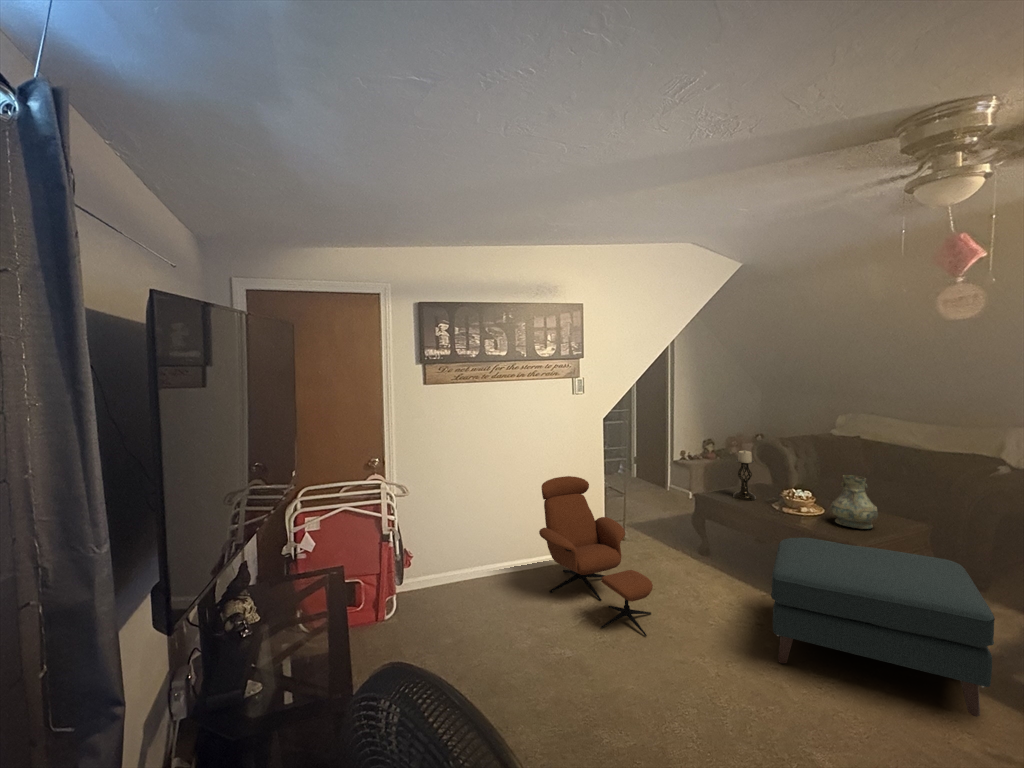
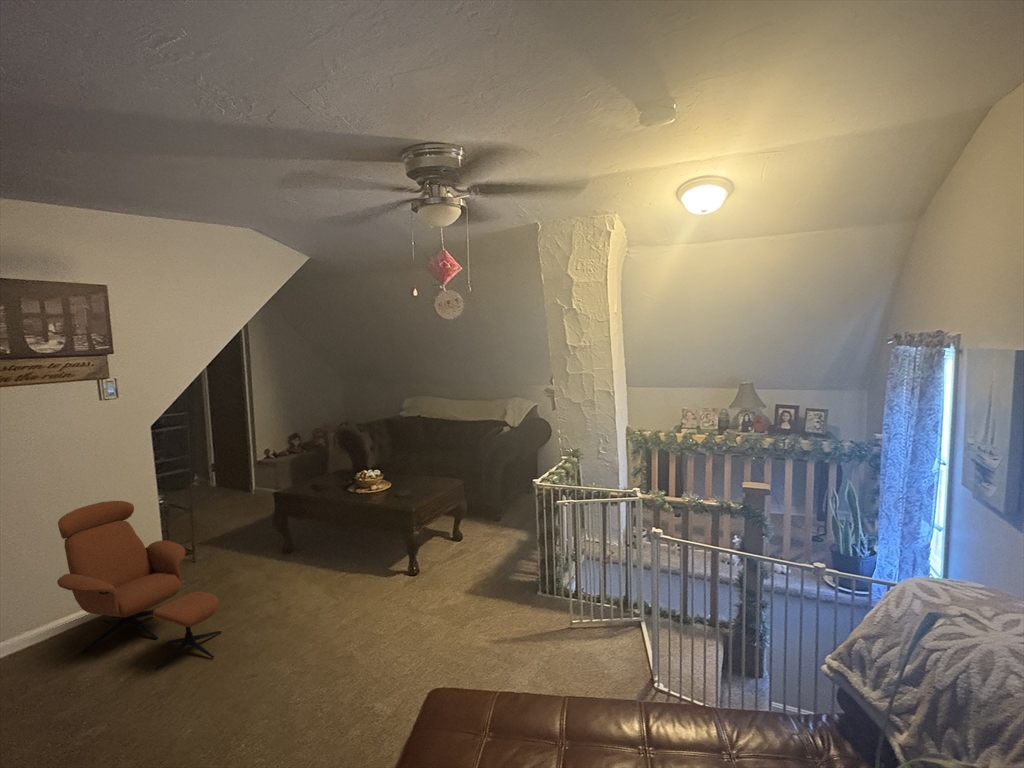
candle holder: present [733,450,756,501] -> none [310,439,332,489]
vase: present [830,475,878,529] -> none [392,449,428,494]
ottoman: present [771,538,995,717] -> none [337,504,493,632]

